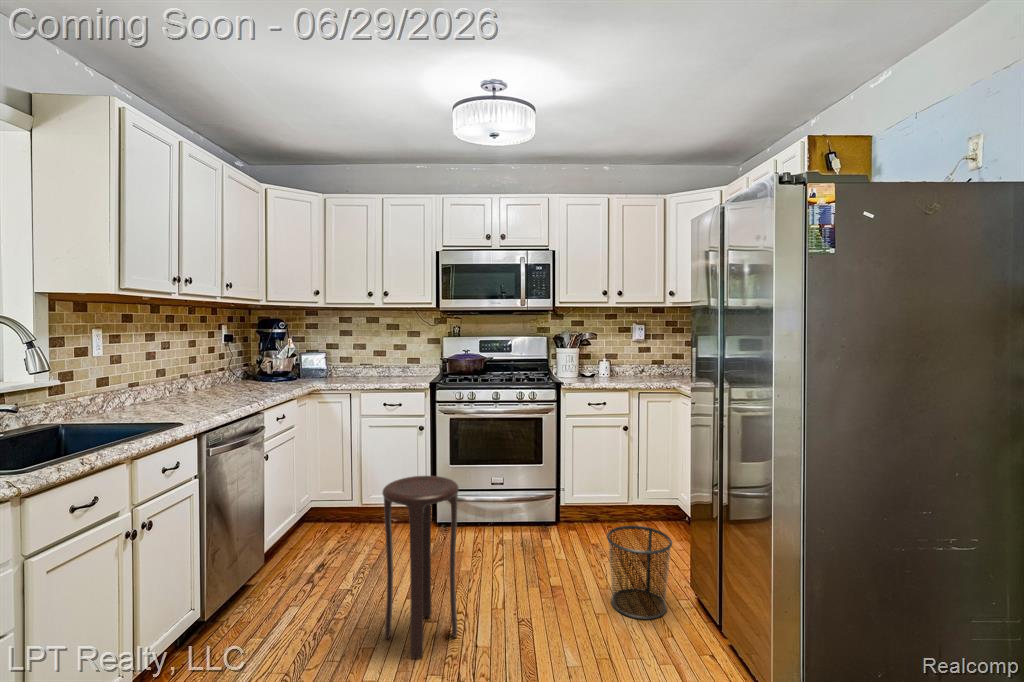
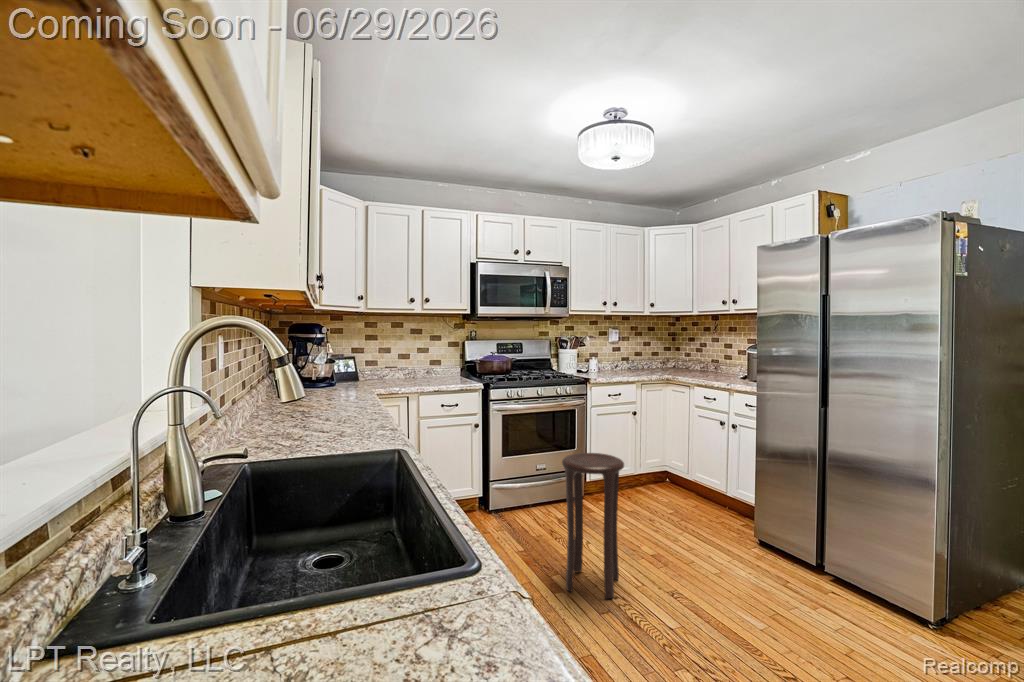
waste bin: present [607,526,672,620] -> none [679,478,729,543]

